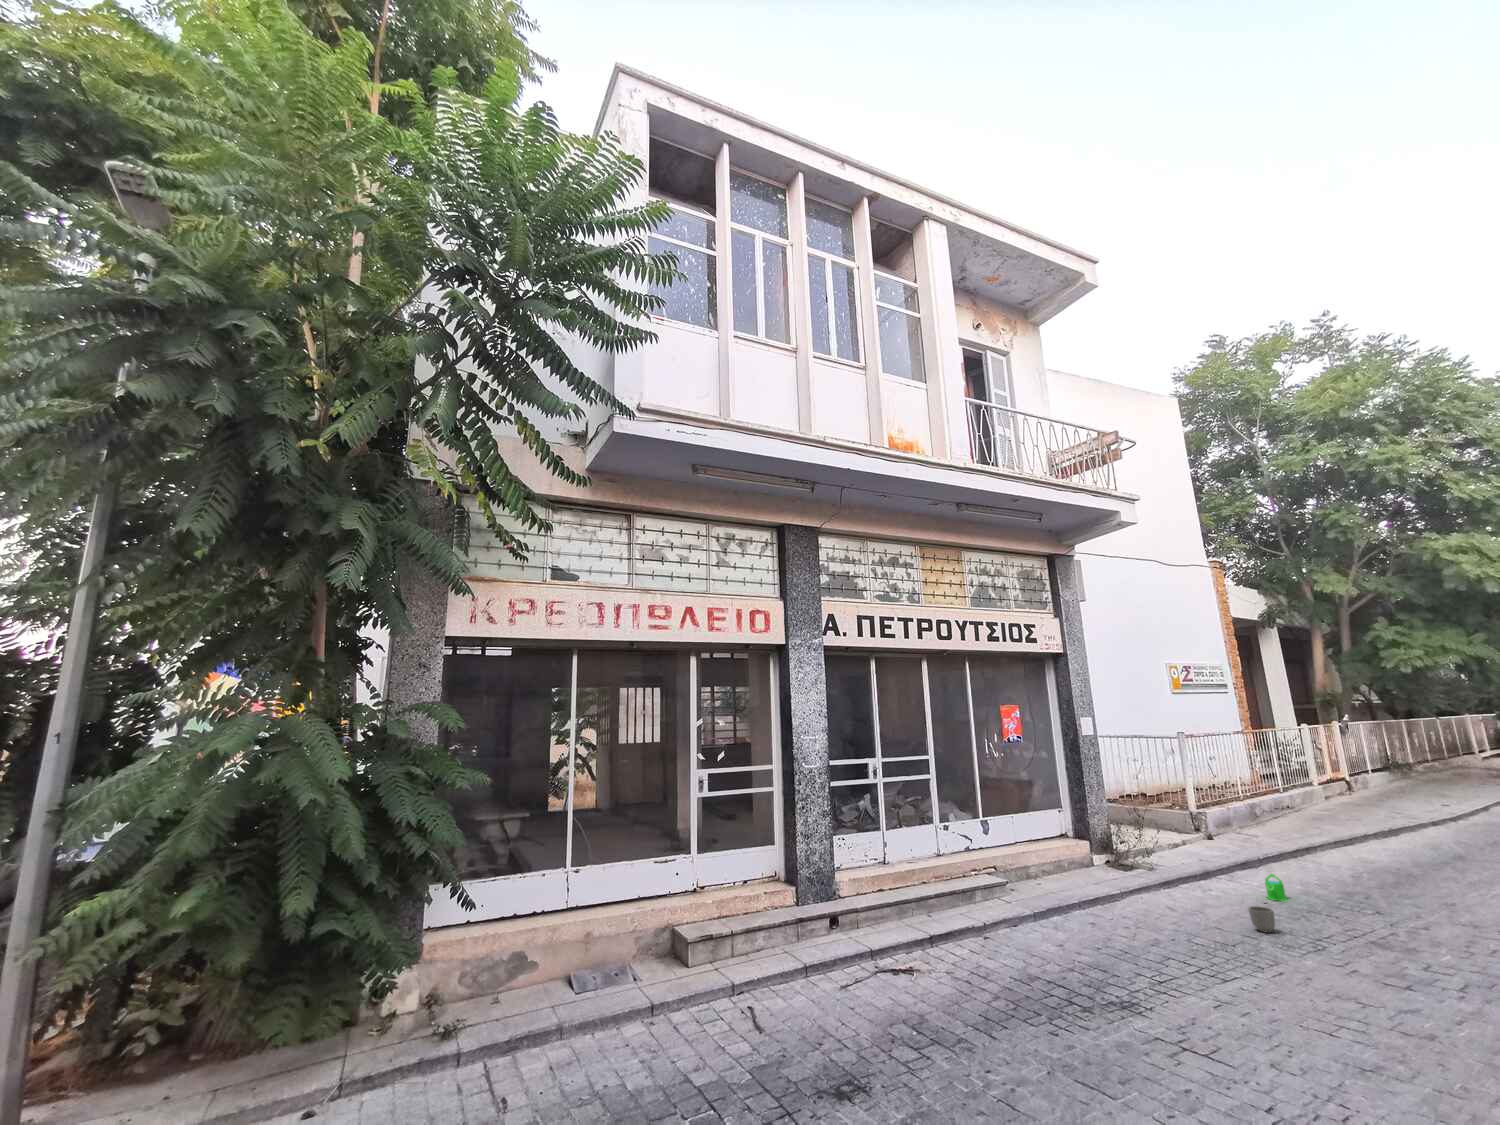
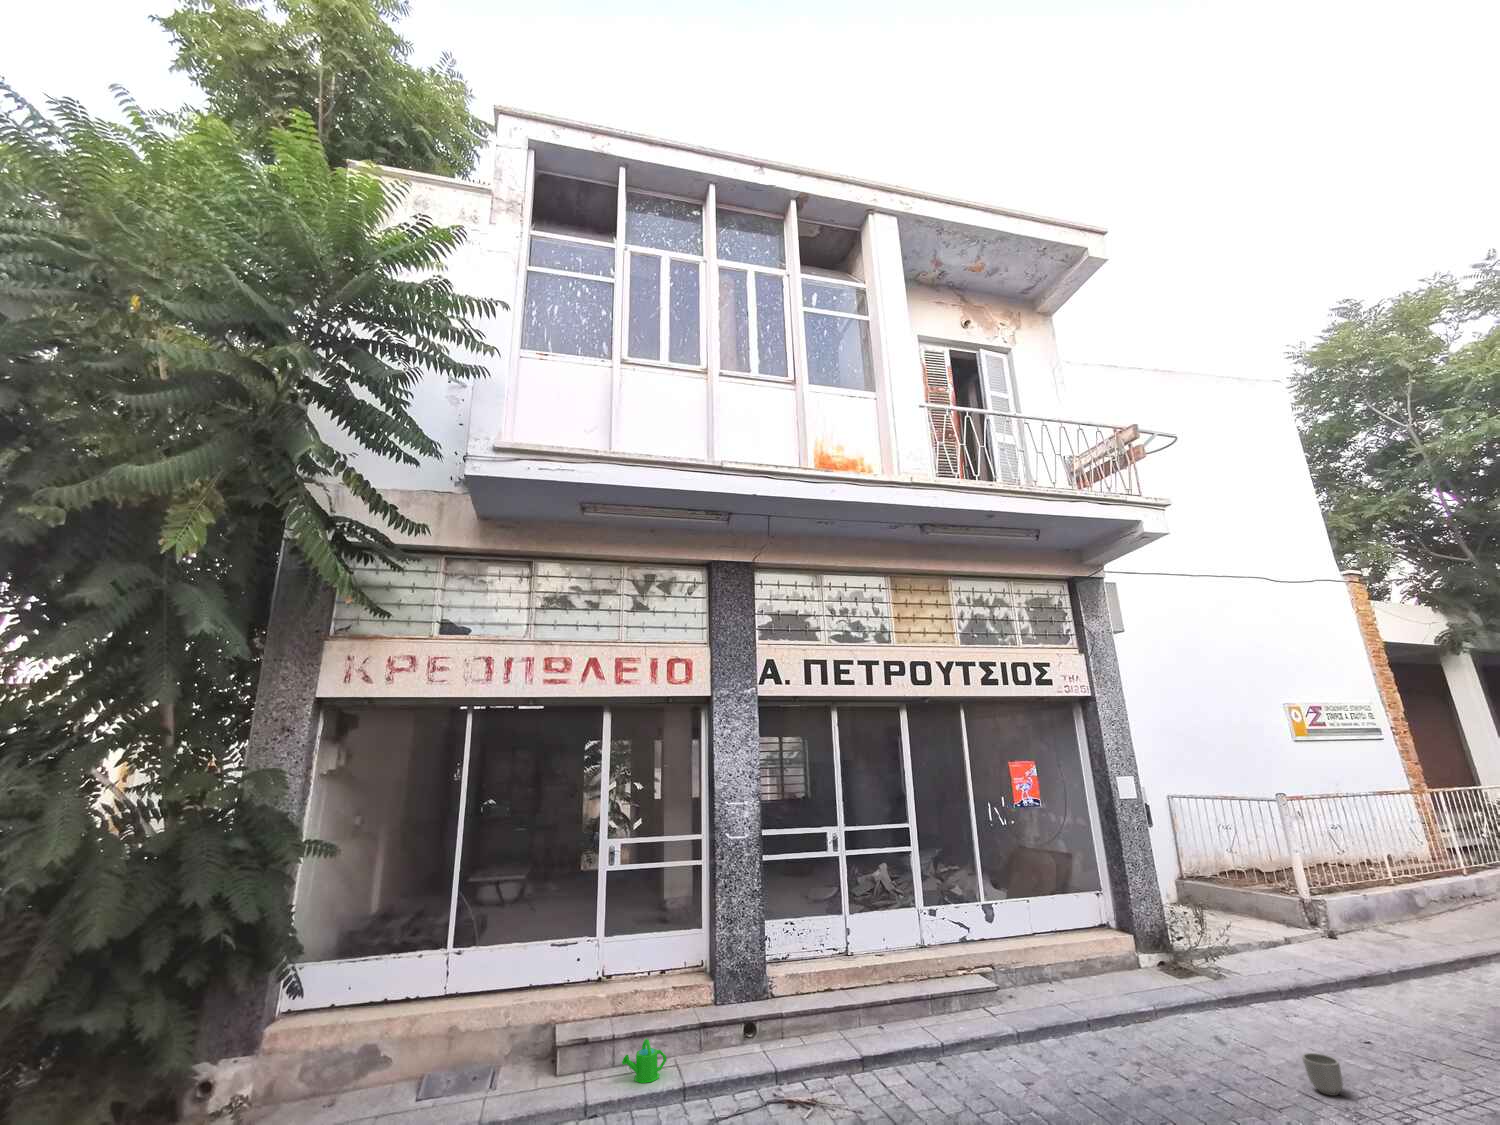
watering can: present [1265,874,1287,901] -> present [622,1039,666,1083]

